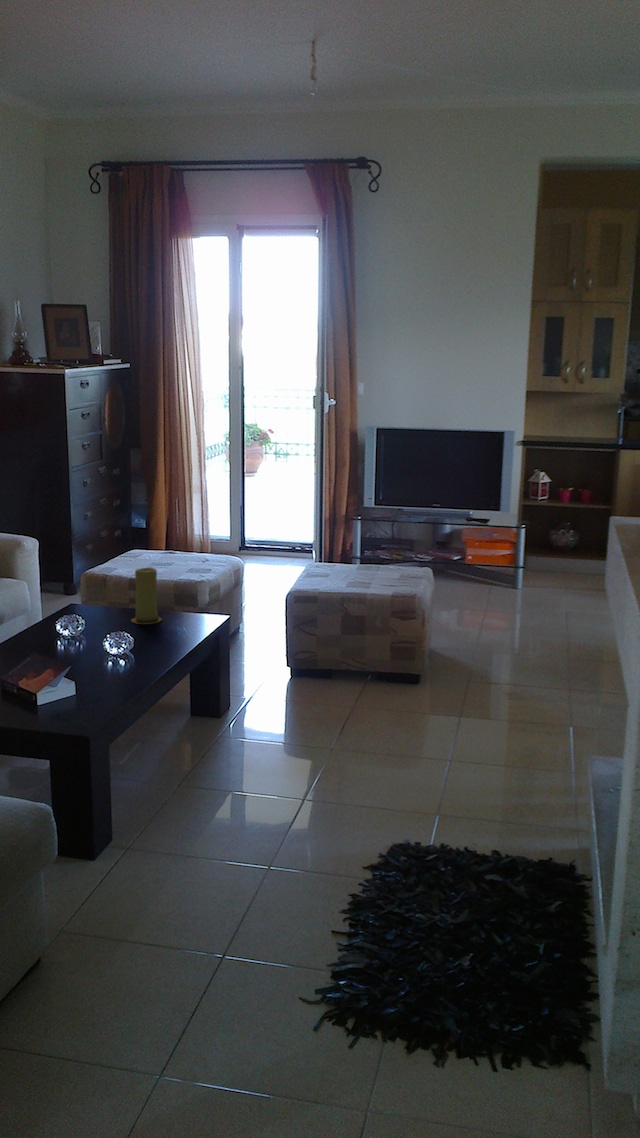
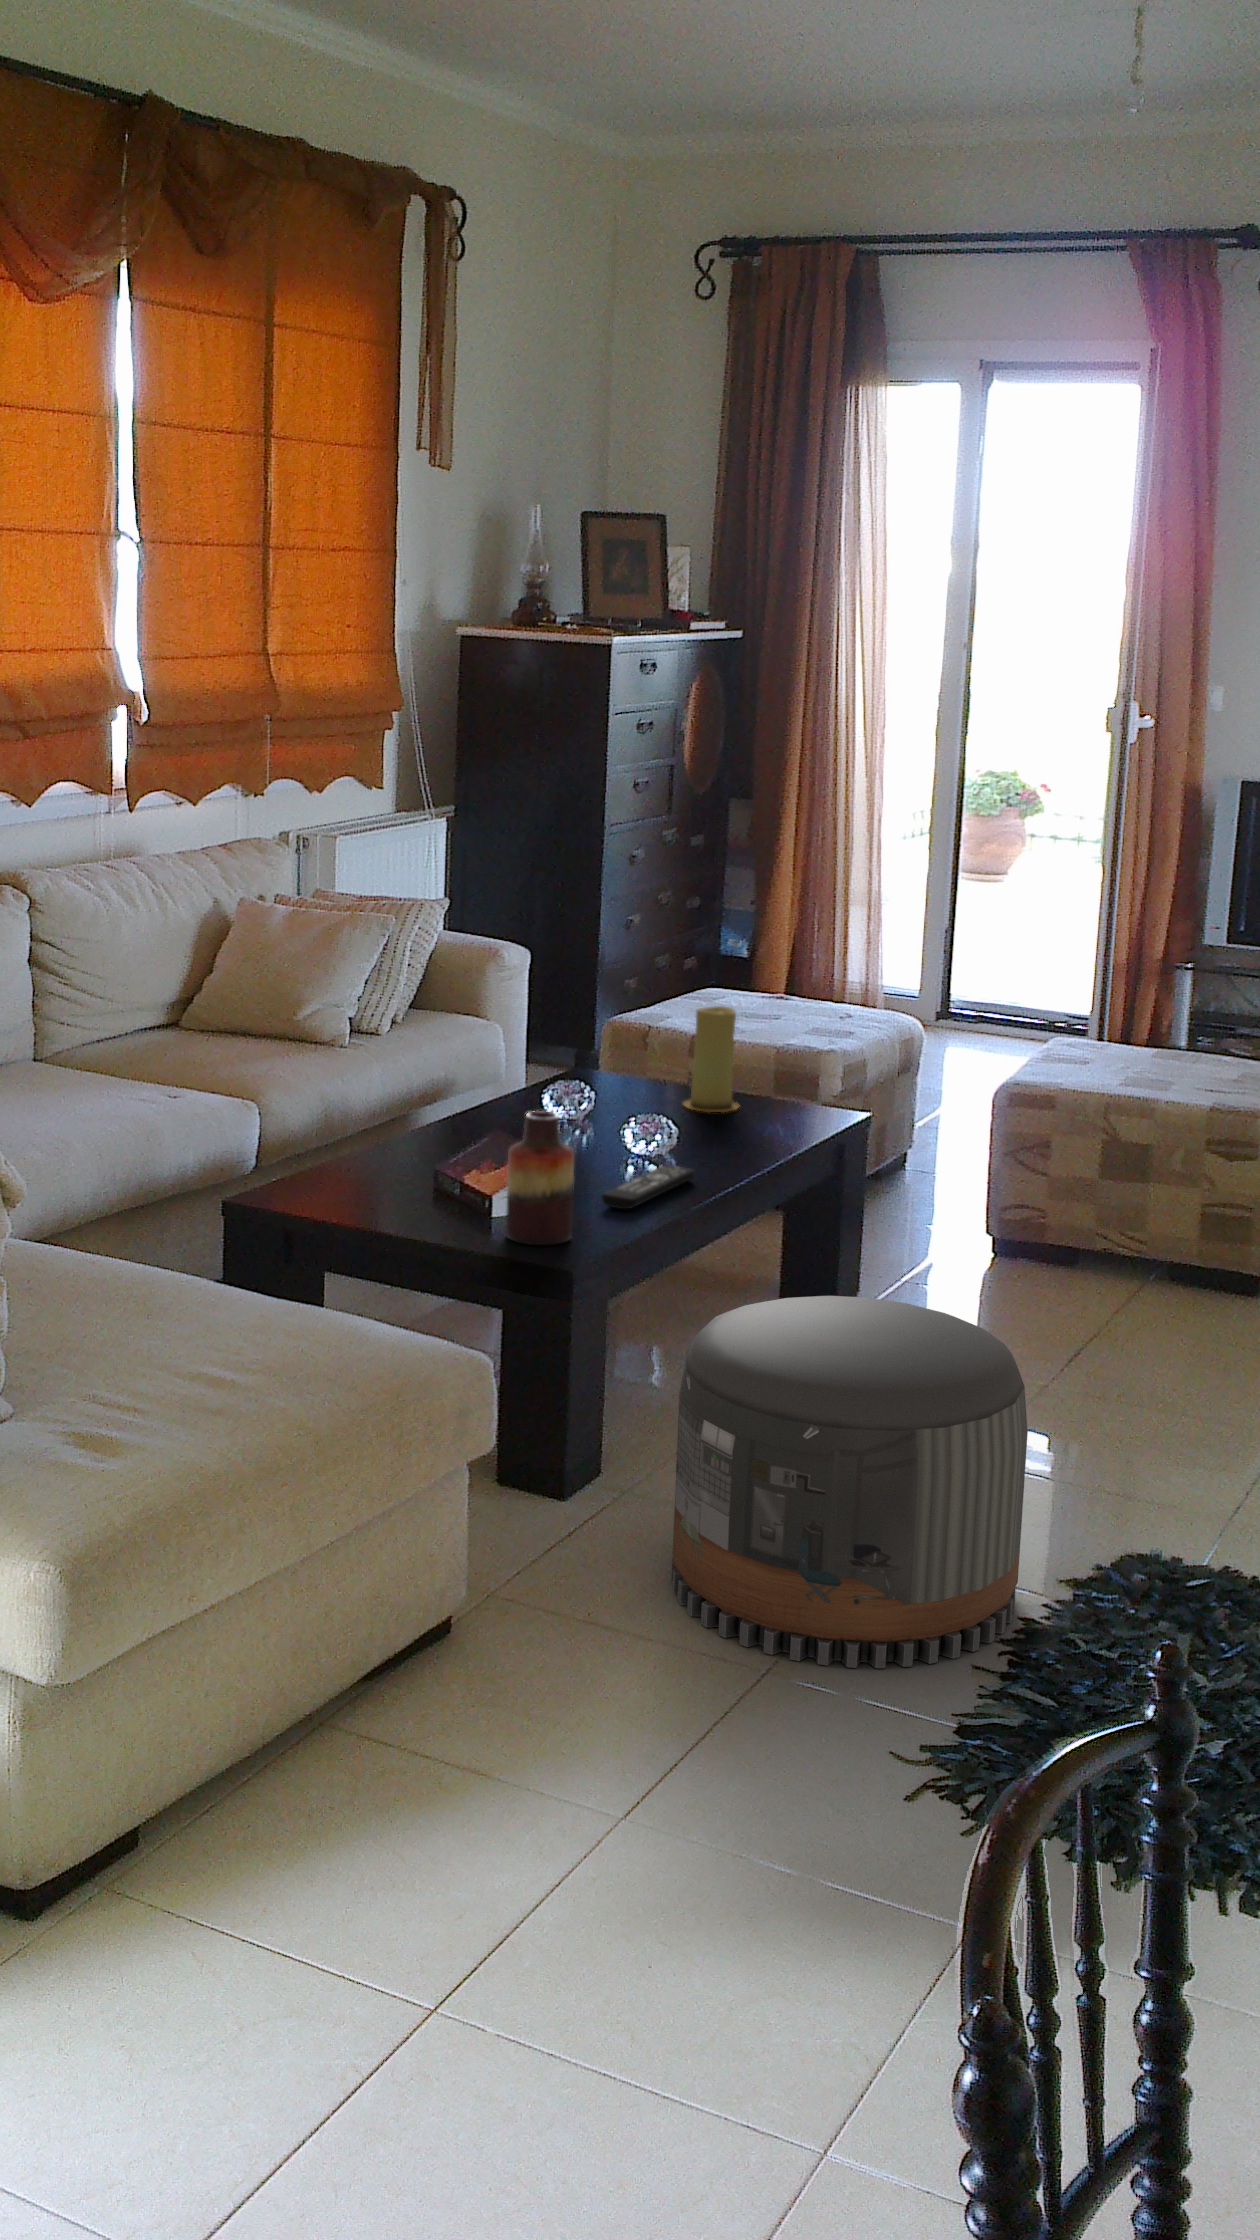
vase: none [44,645,84,720] -> present [506,1111,574,1245]
remote control: none [97,660,146,691] -> present [601,1165,695,1209]
pouf: none [156,732,346,945] -> present [671,1296,1028,1668]

